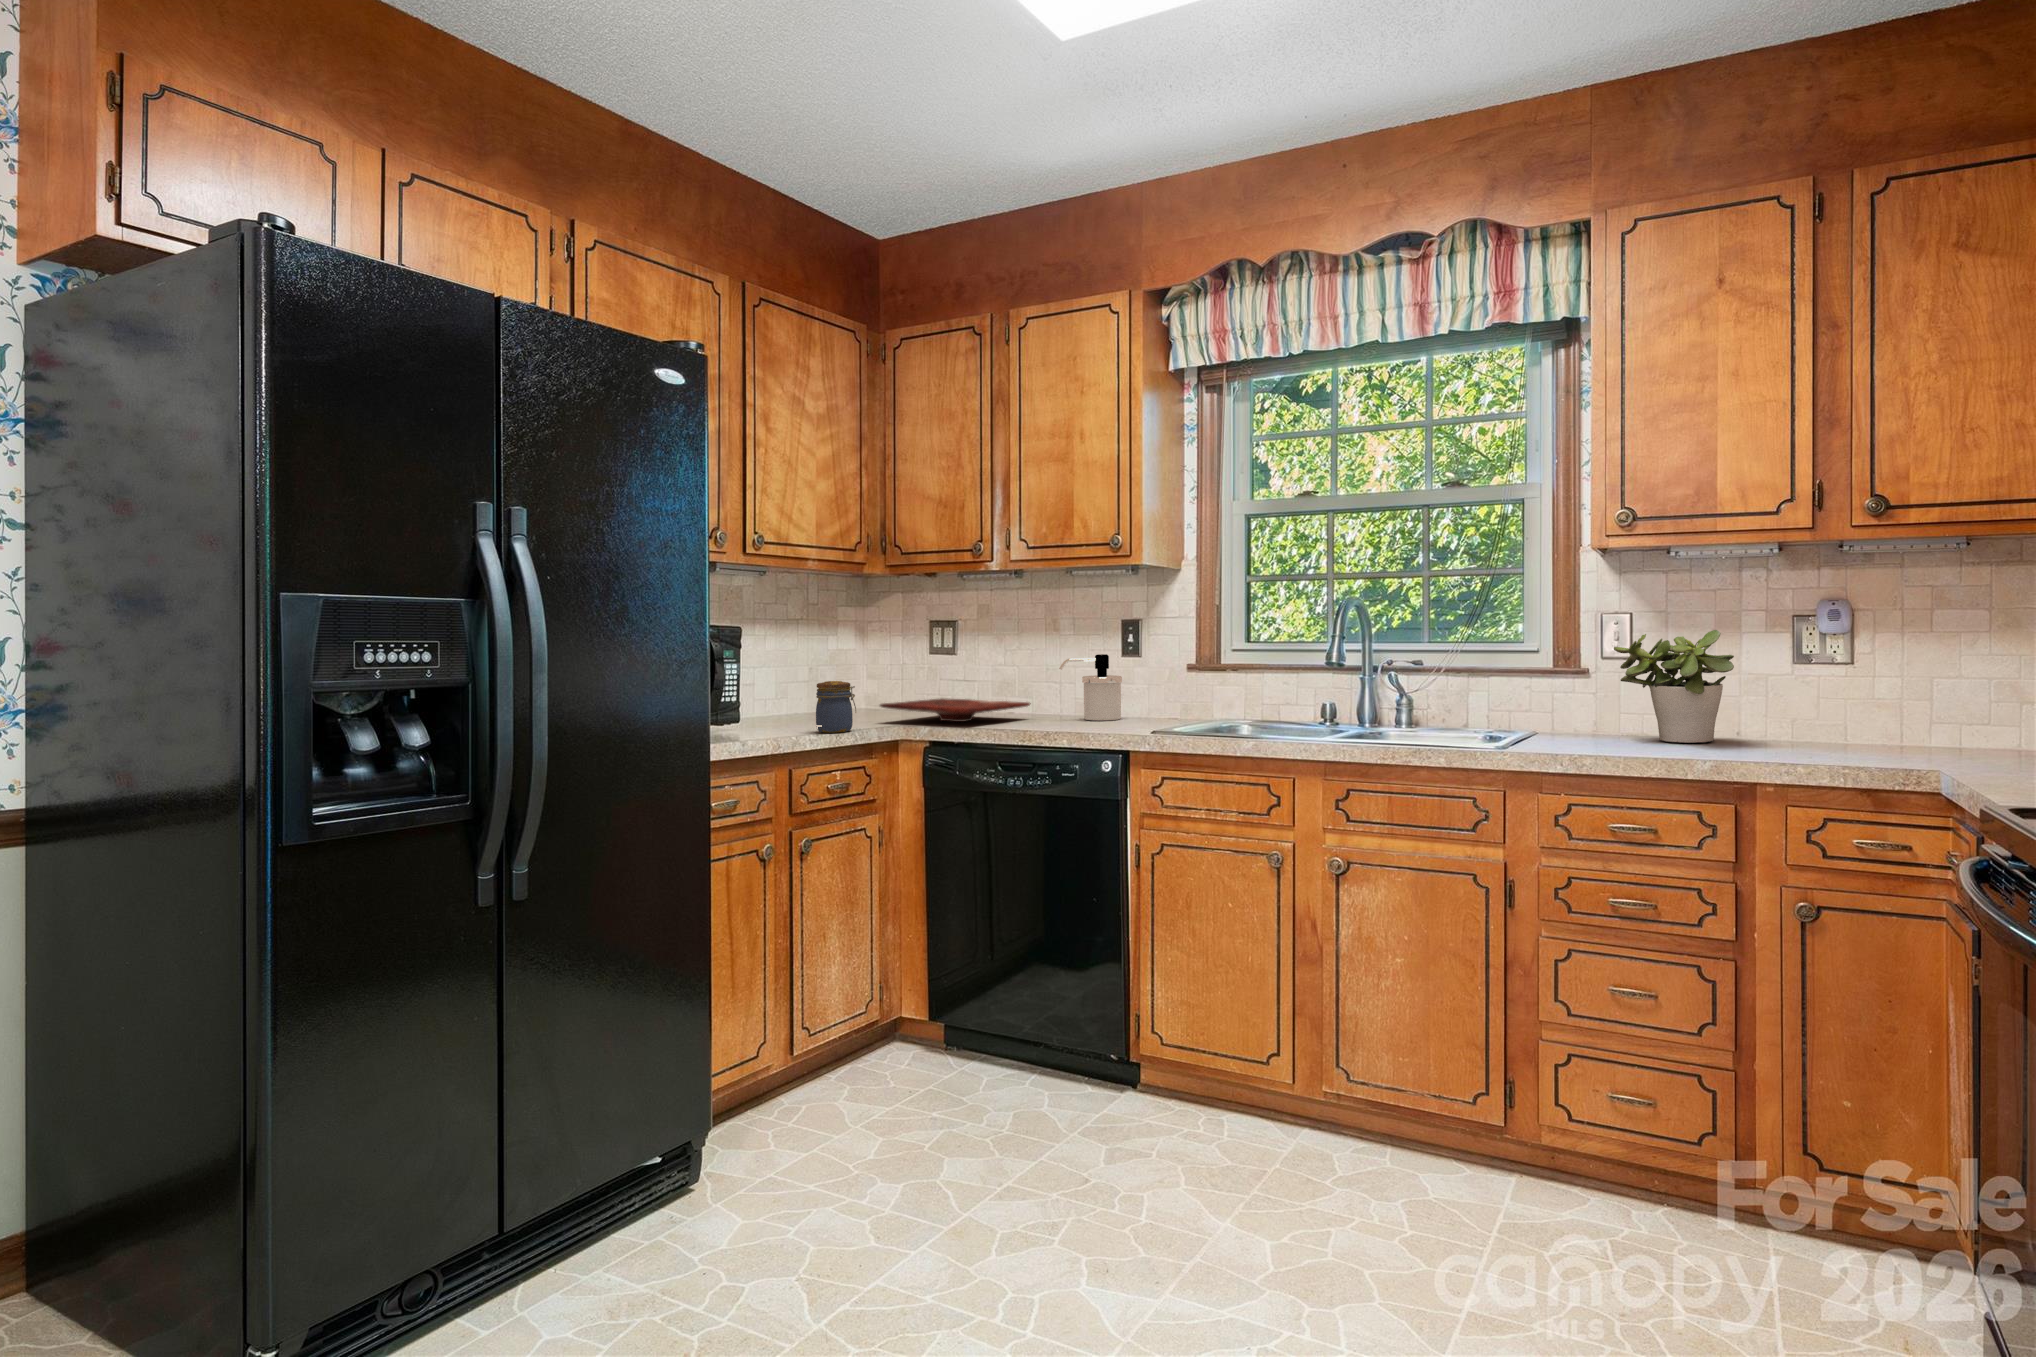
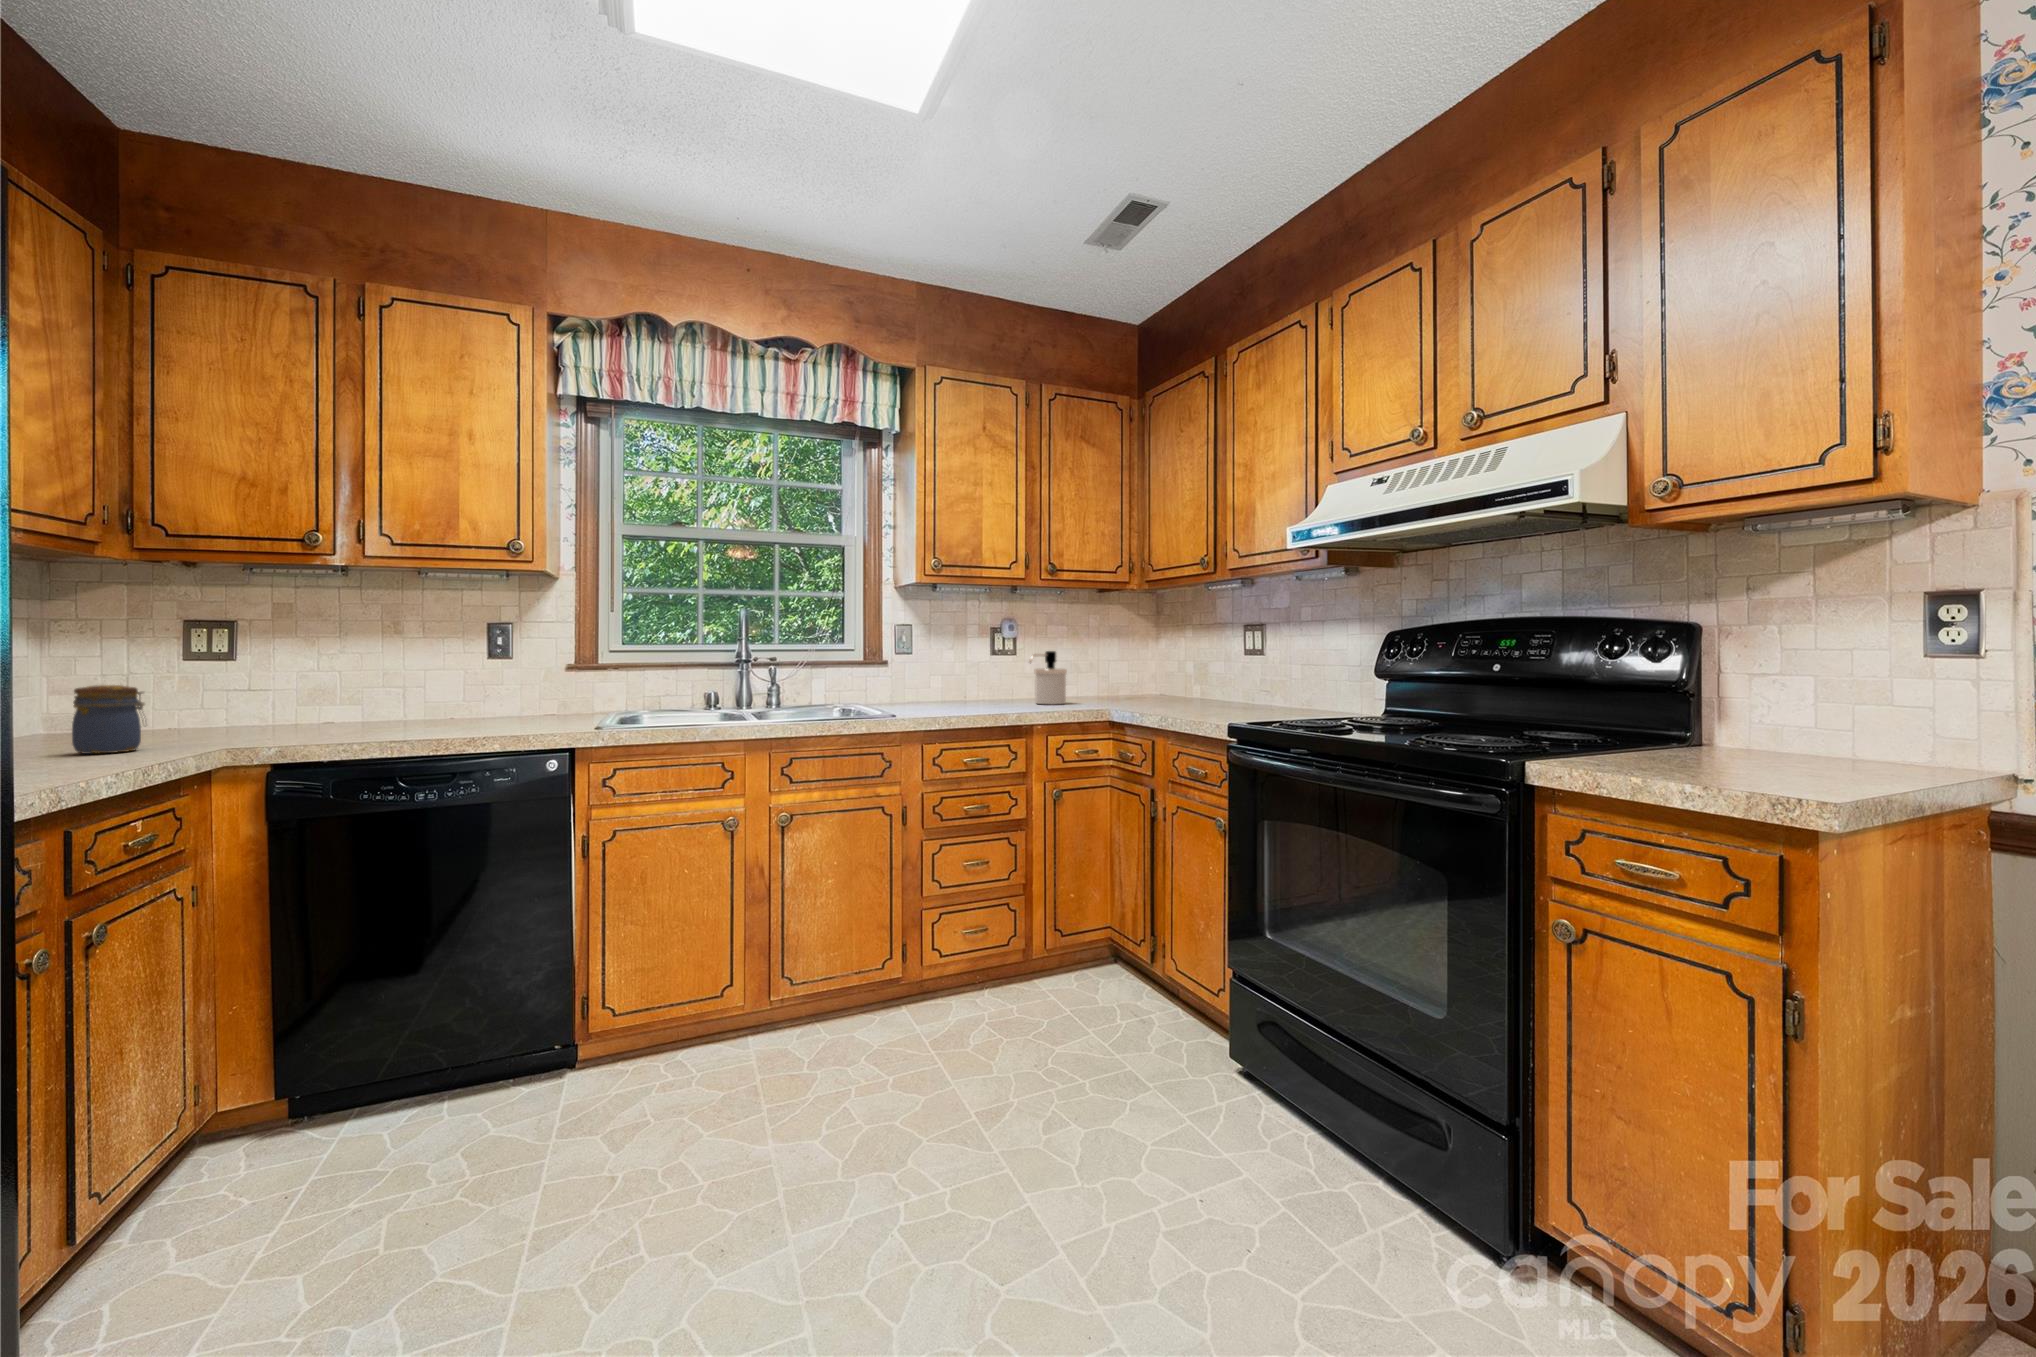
potted plant: present [1614,630,1734,743] -> none [936,638,1007,708]
soap dispenser: present [1059,654,1122,721] -> present [1029,651,1067,704]
cutting board: present [880,698,1031,722] -> none [147,709,377,733]

